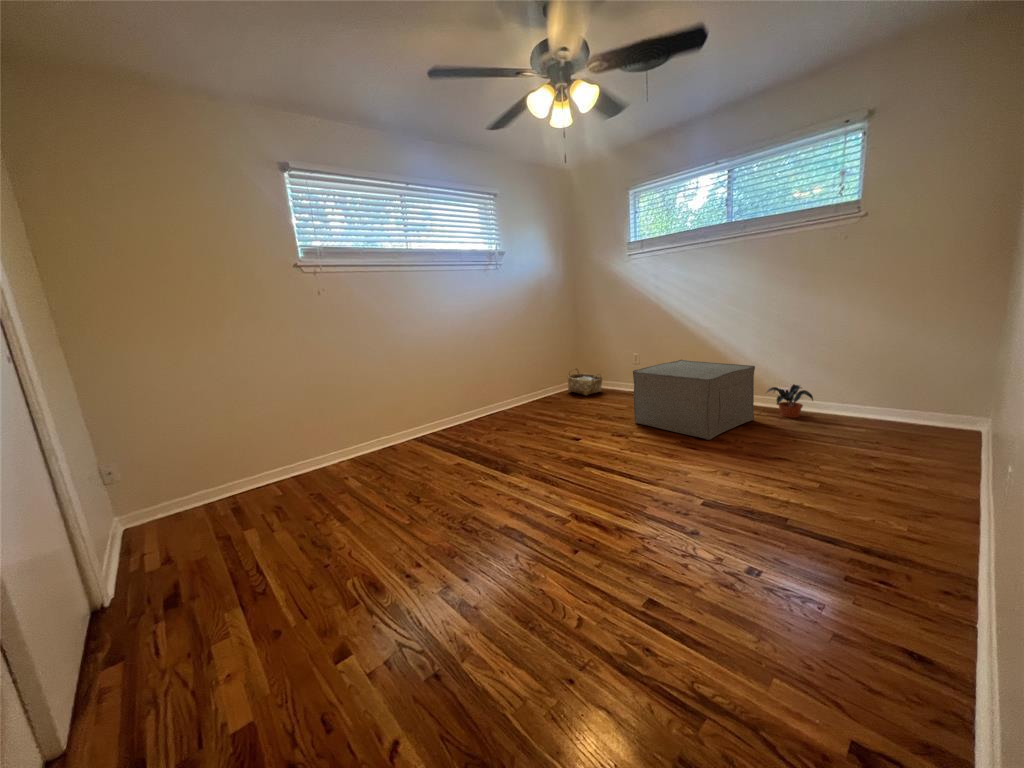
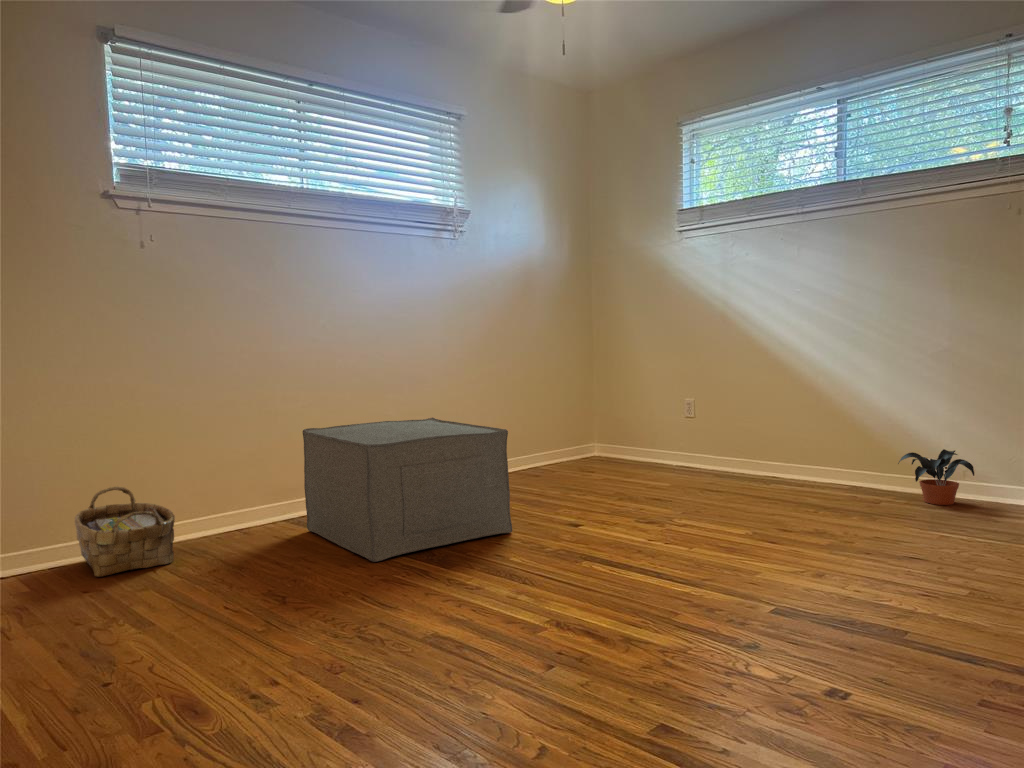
ottoman: present [633,360,755,440] -> present [303,418,512,562]
woven basket: present [568,368,602,395] -> present [75,487,175,577]

